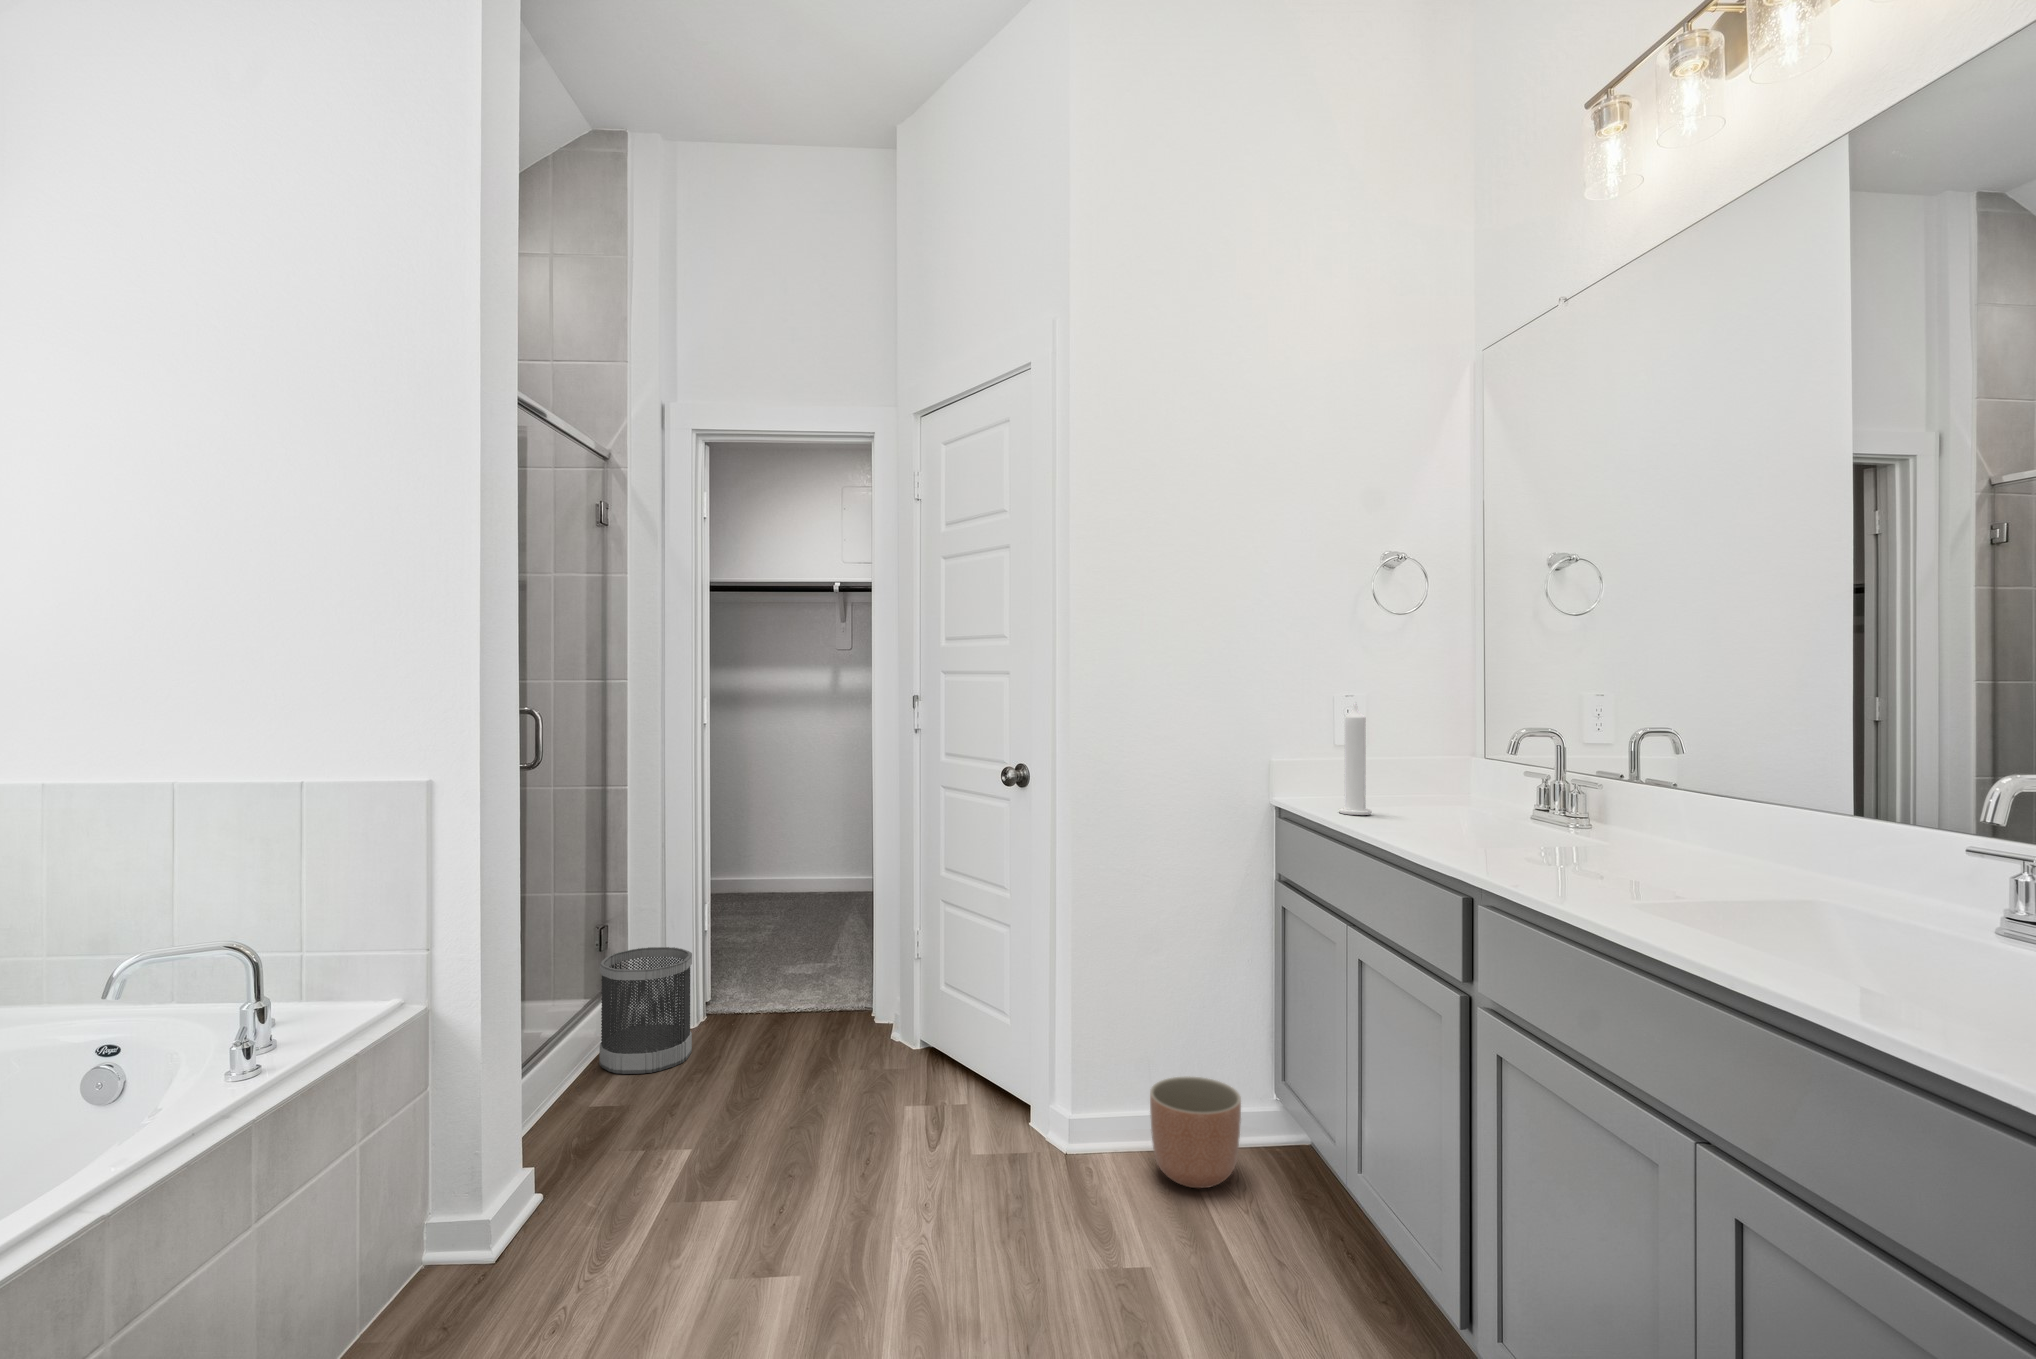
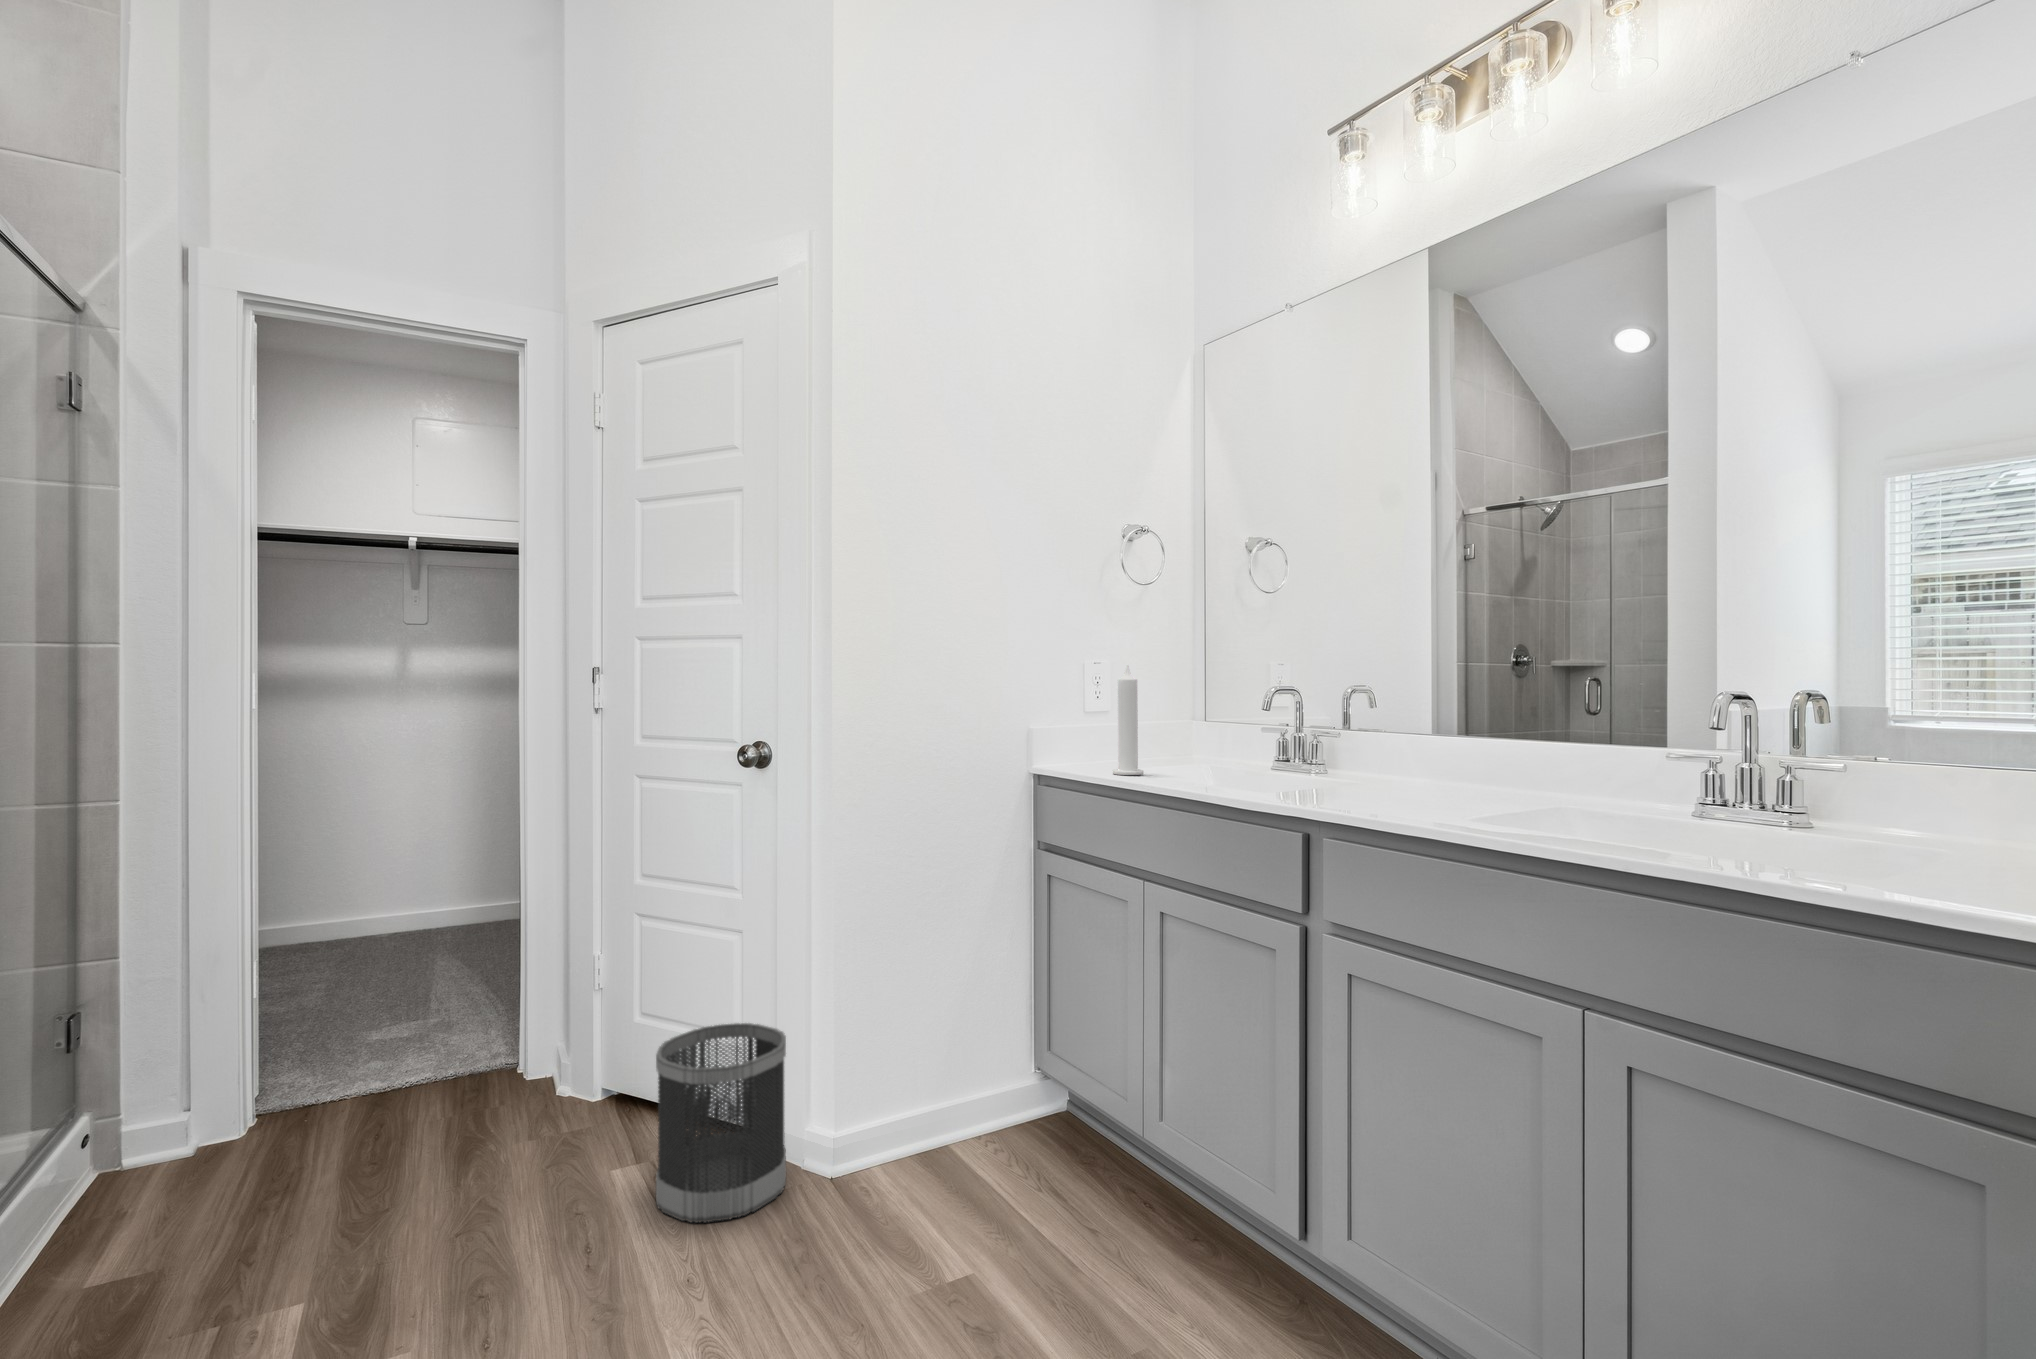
wastebasket: present [599,947,692,1074] -> present [656,1023,786,1223]
planter: present [1150,1076,1241,1188] -> none [932,1064,1027,1183]

